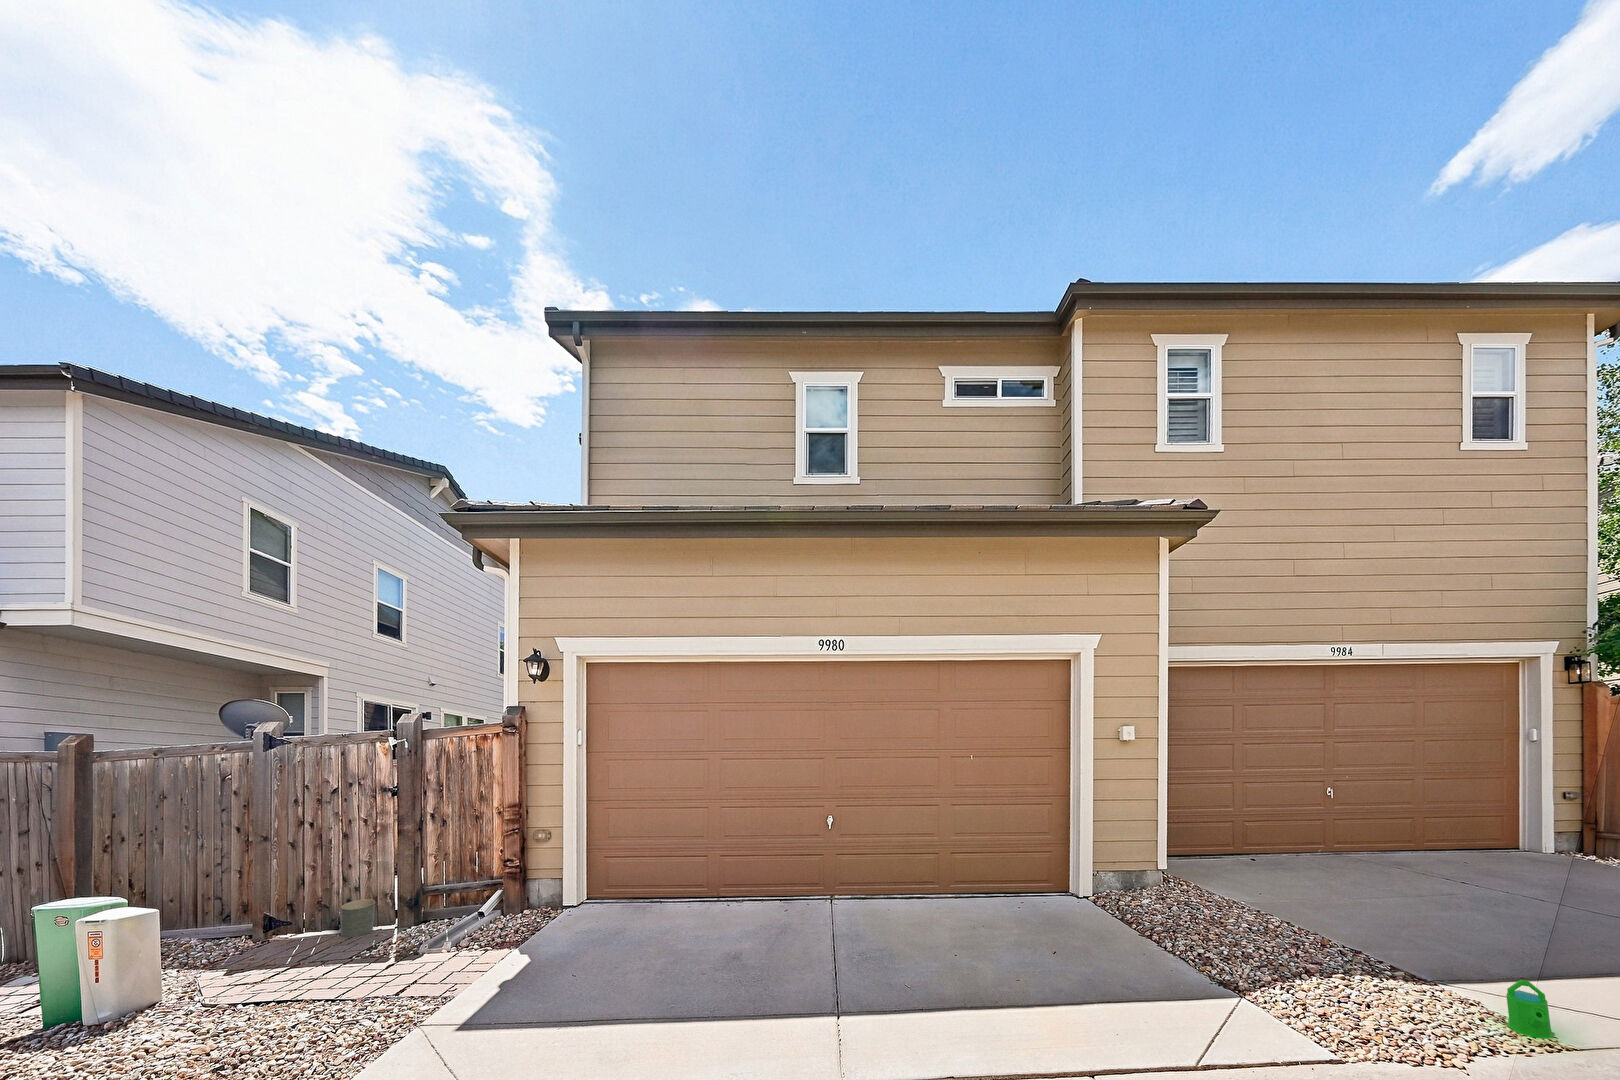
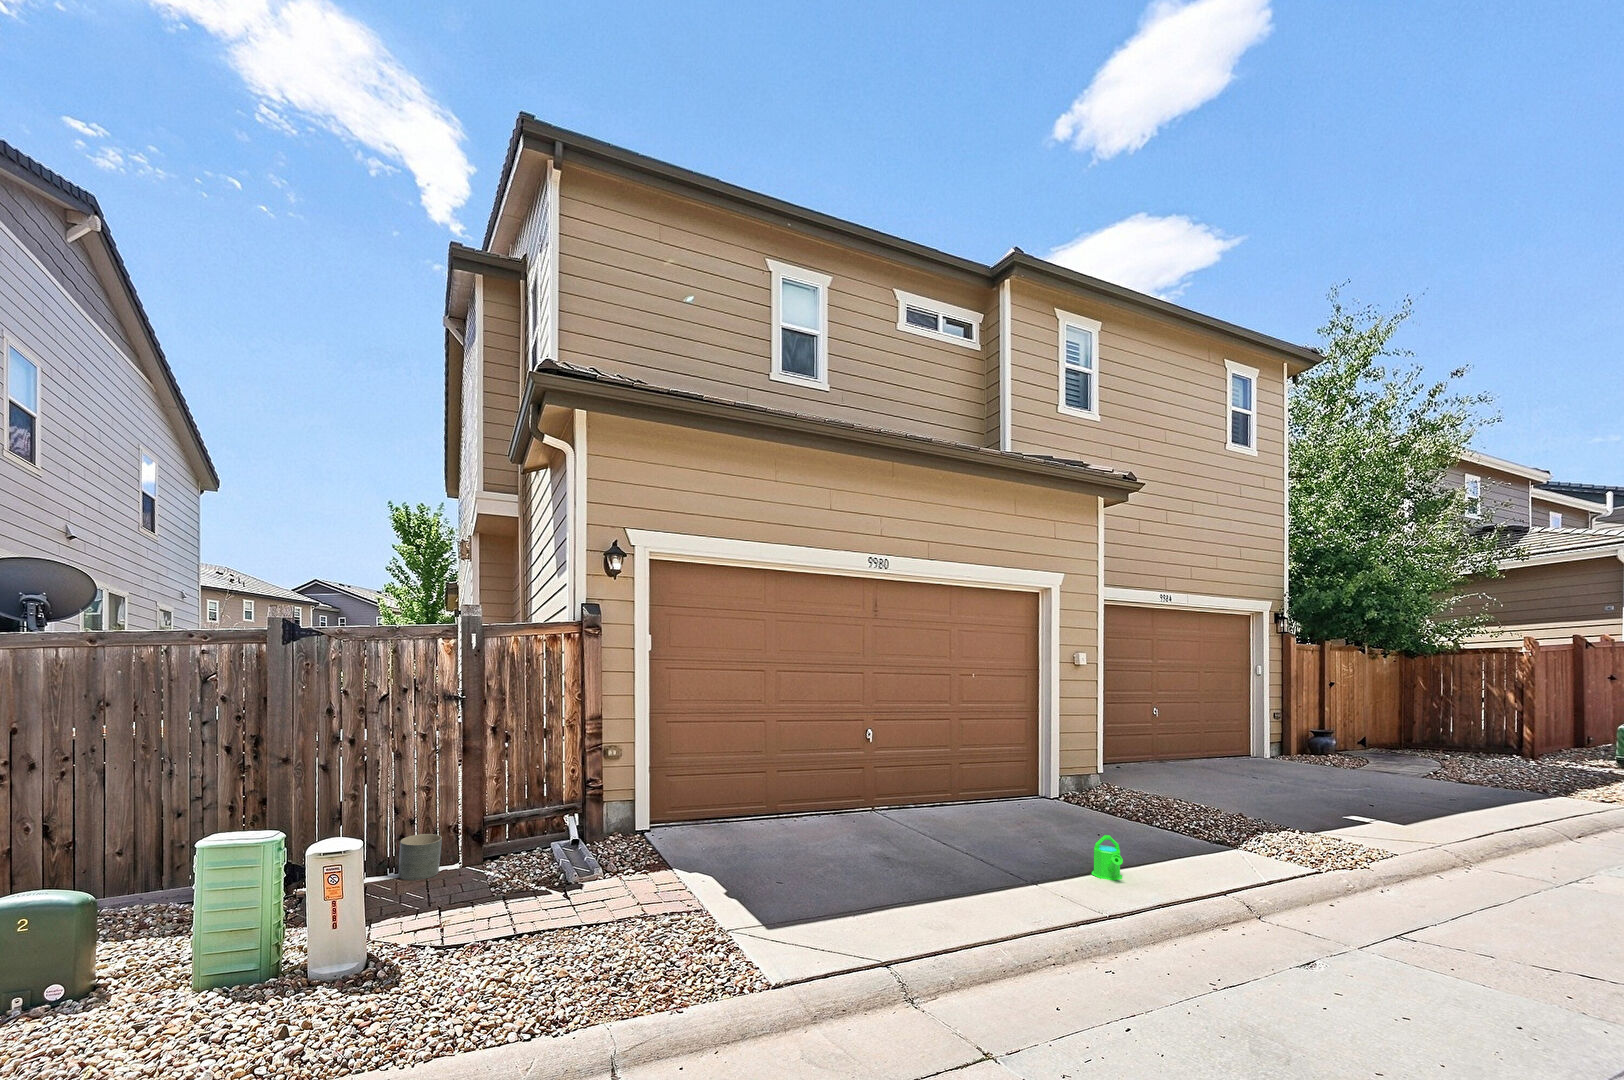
watering can: present [1506,980,1555,1039] -> present [1092,835,1123,880]

